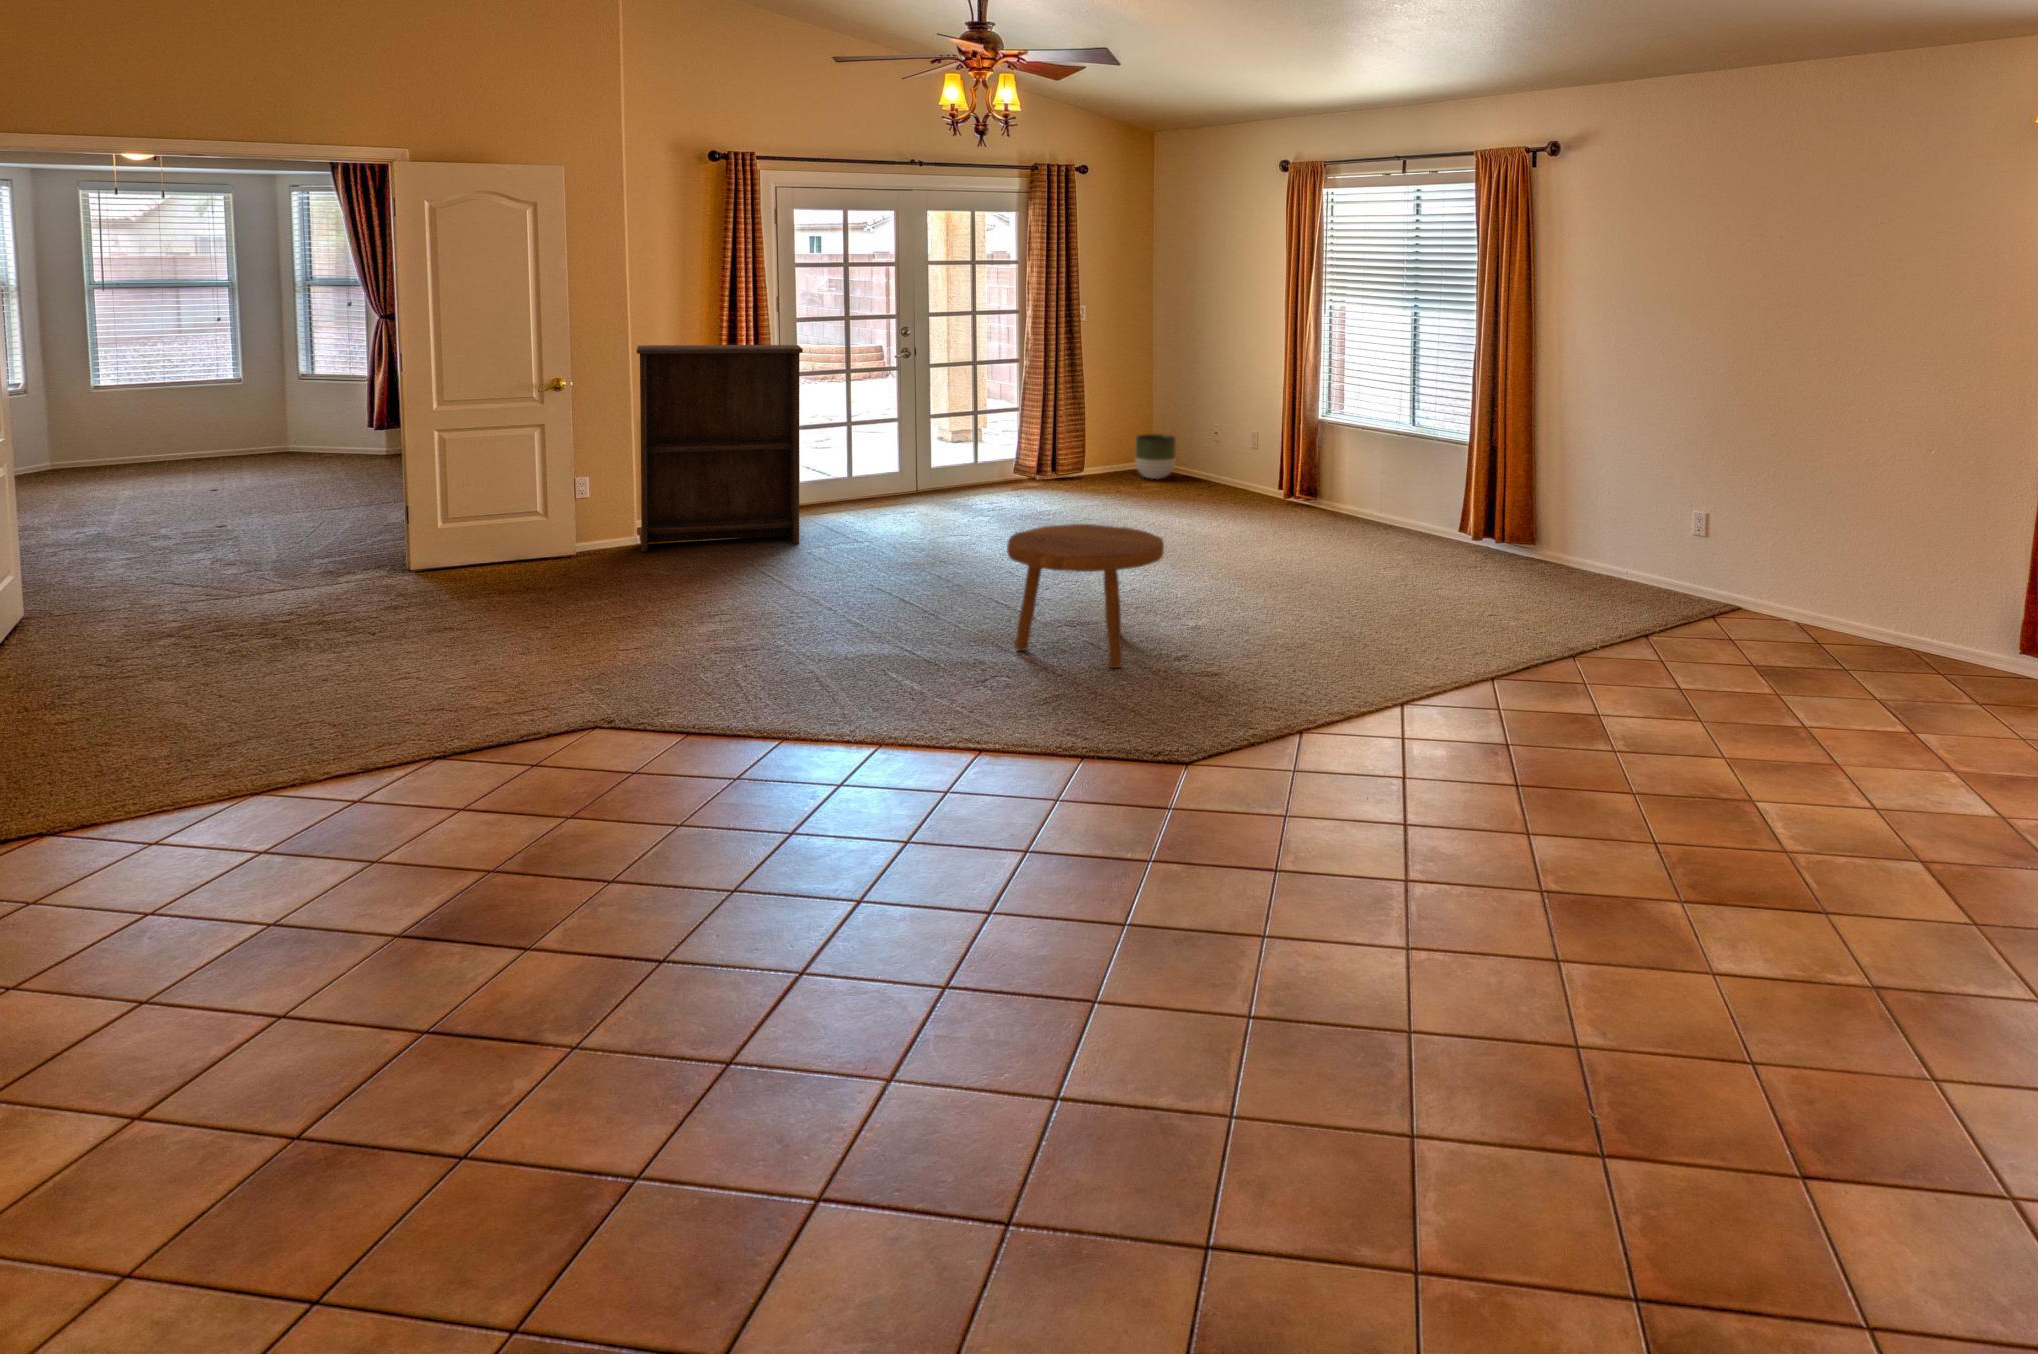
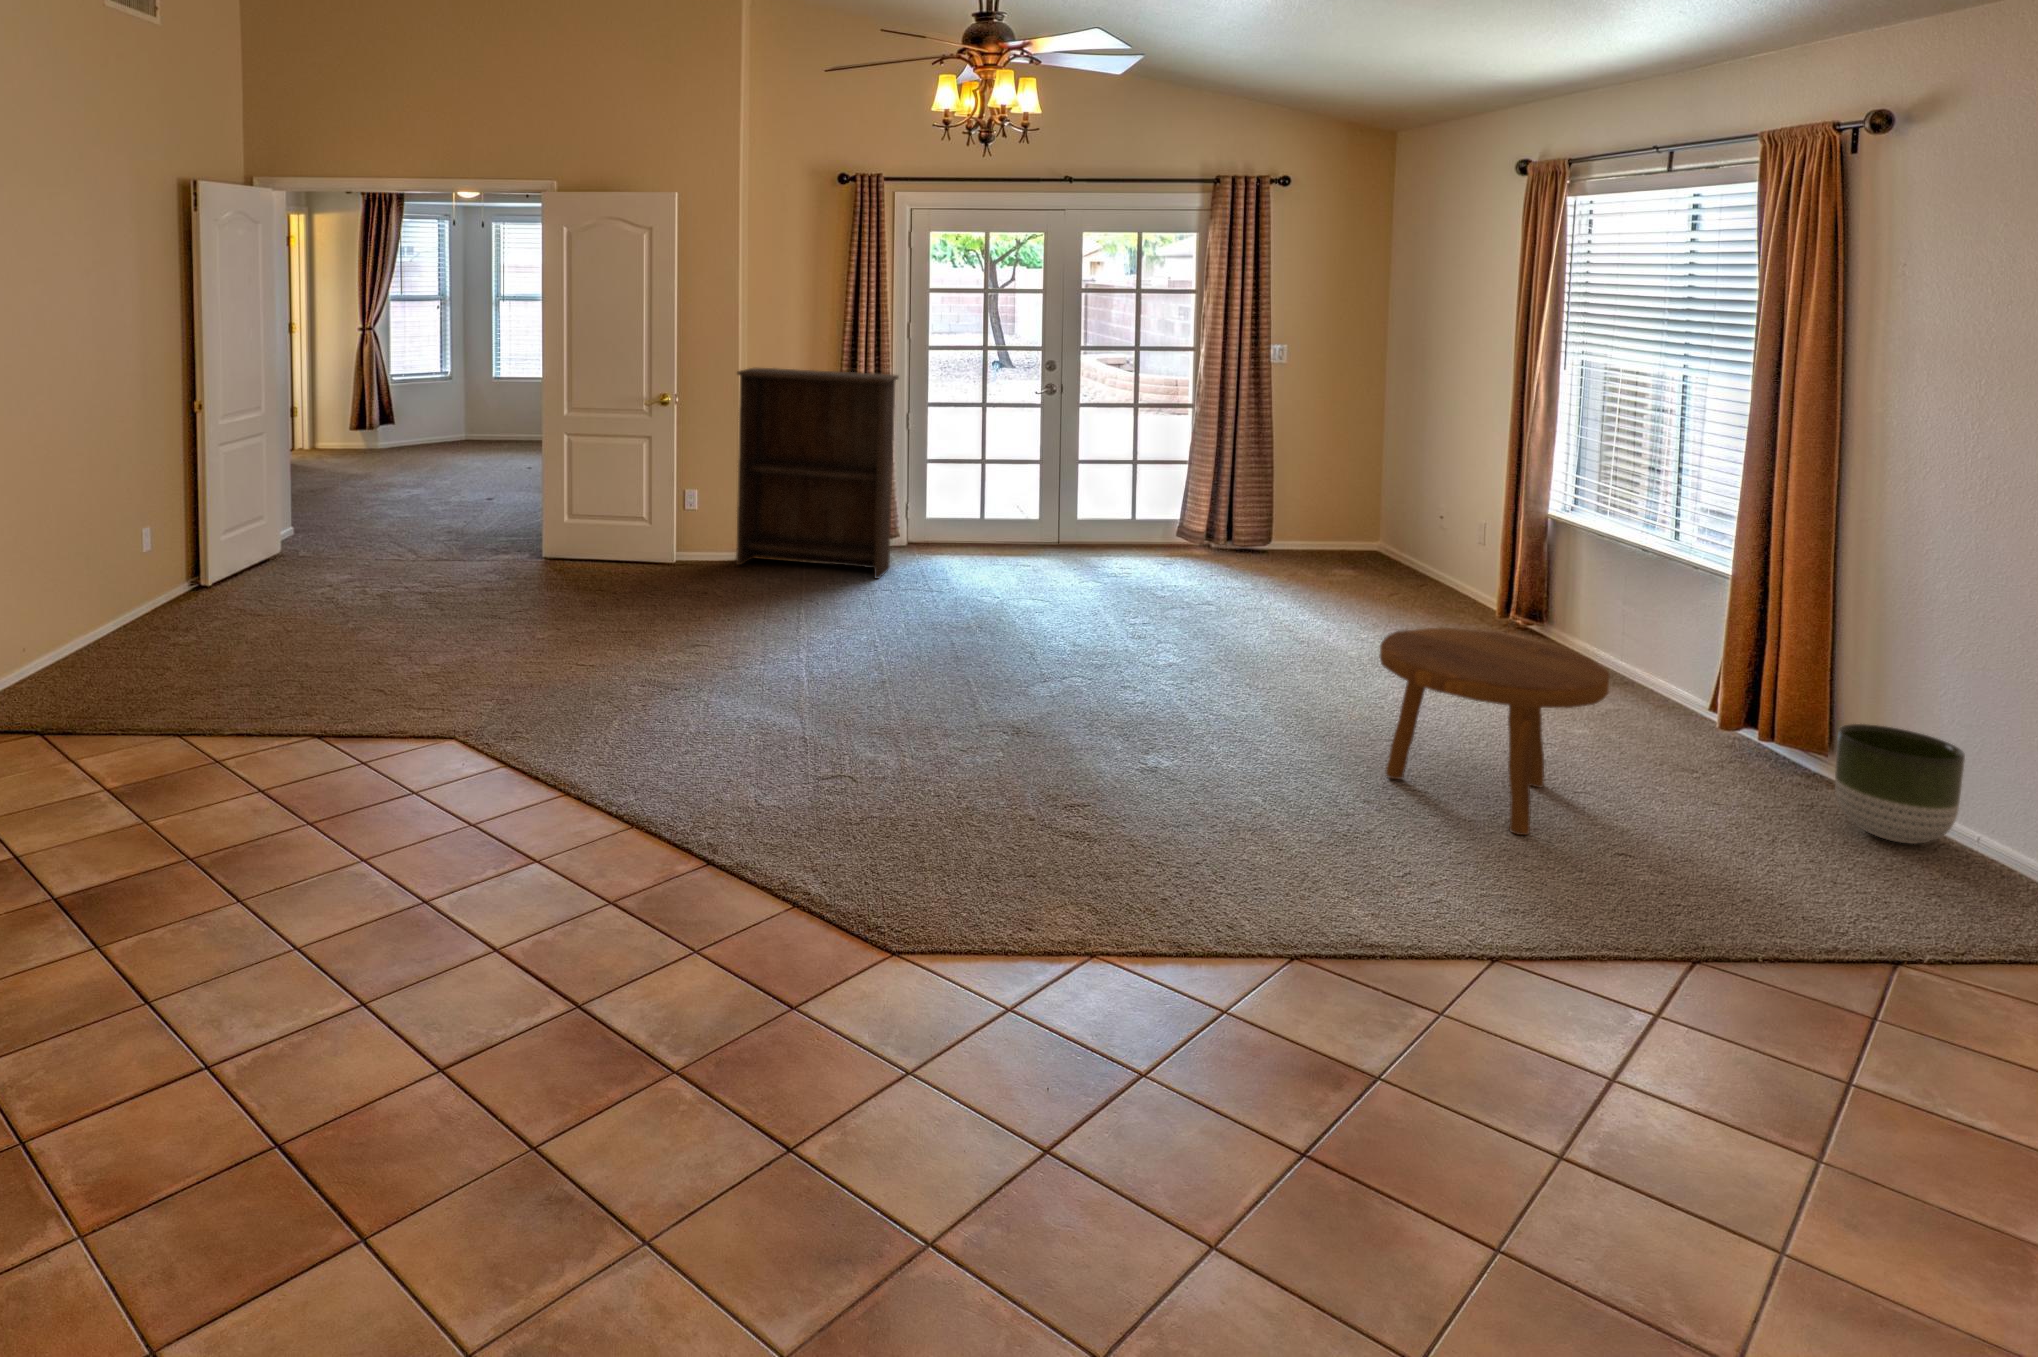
planter: present [1135,434,1176,479] -> present [1835,724,1965,844]
footstool: present [1007,524,1164,668] -> present [1380,628,1609,835]

